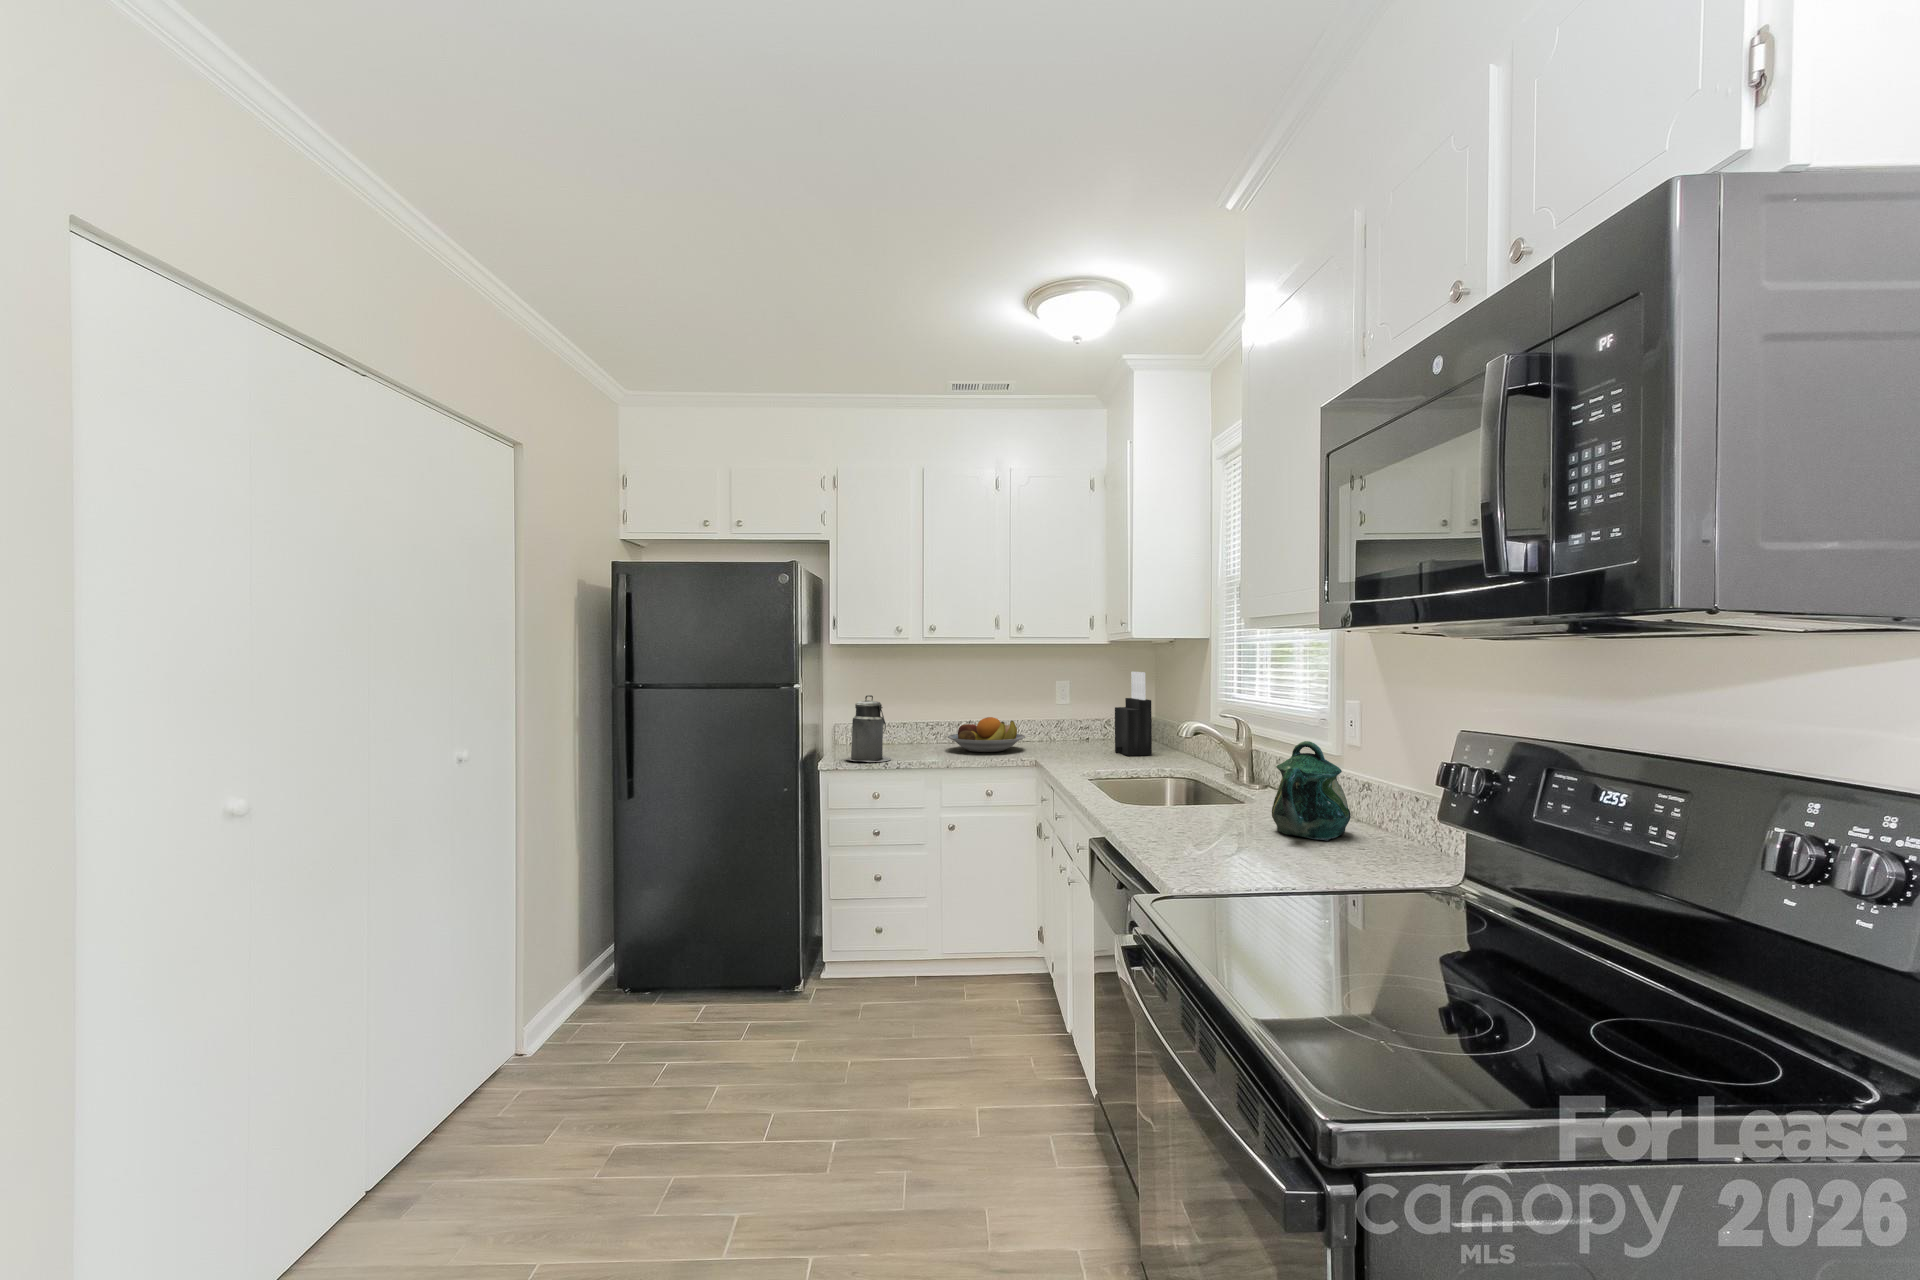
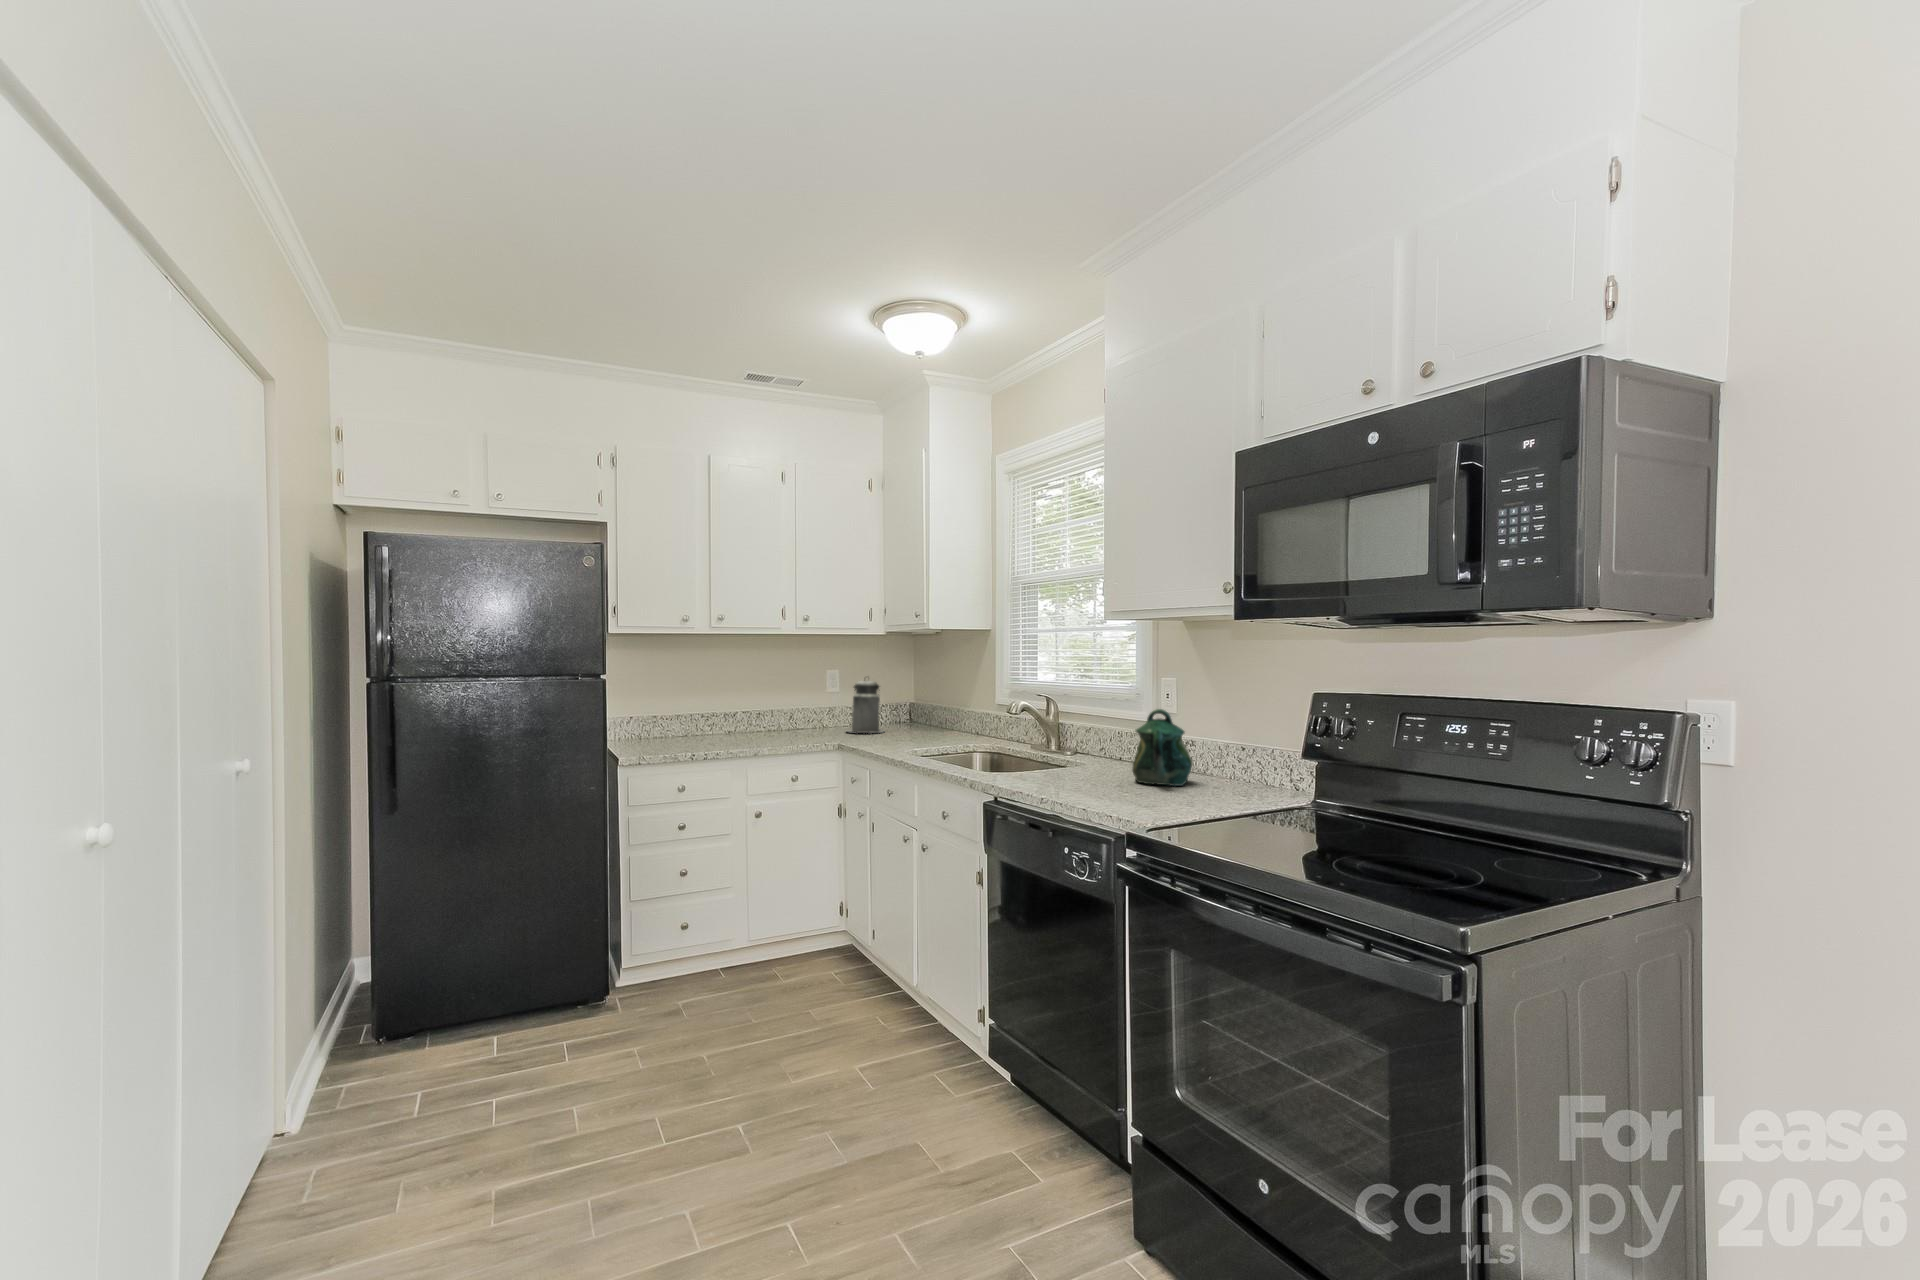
knife block: present [1115,672,1152,756] -> none [897,660,936,737]
canister: present [846,695,891,762] -> present [848,680,885,733]
fruit bowl: present [948,717,1025,752] -> none [736,706,814,740]

